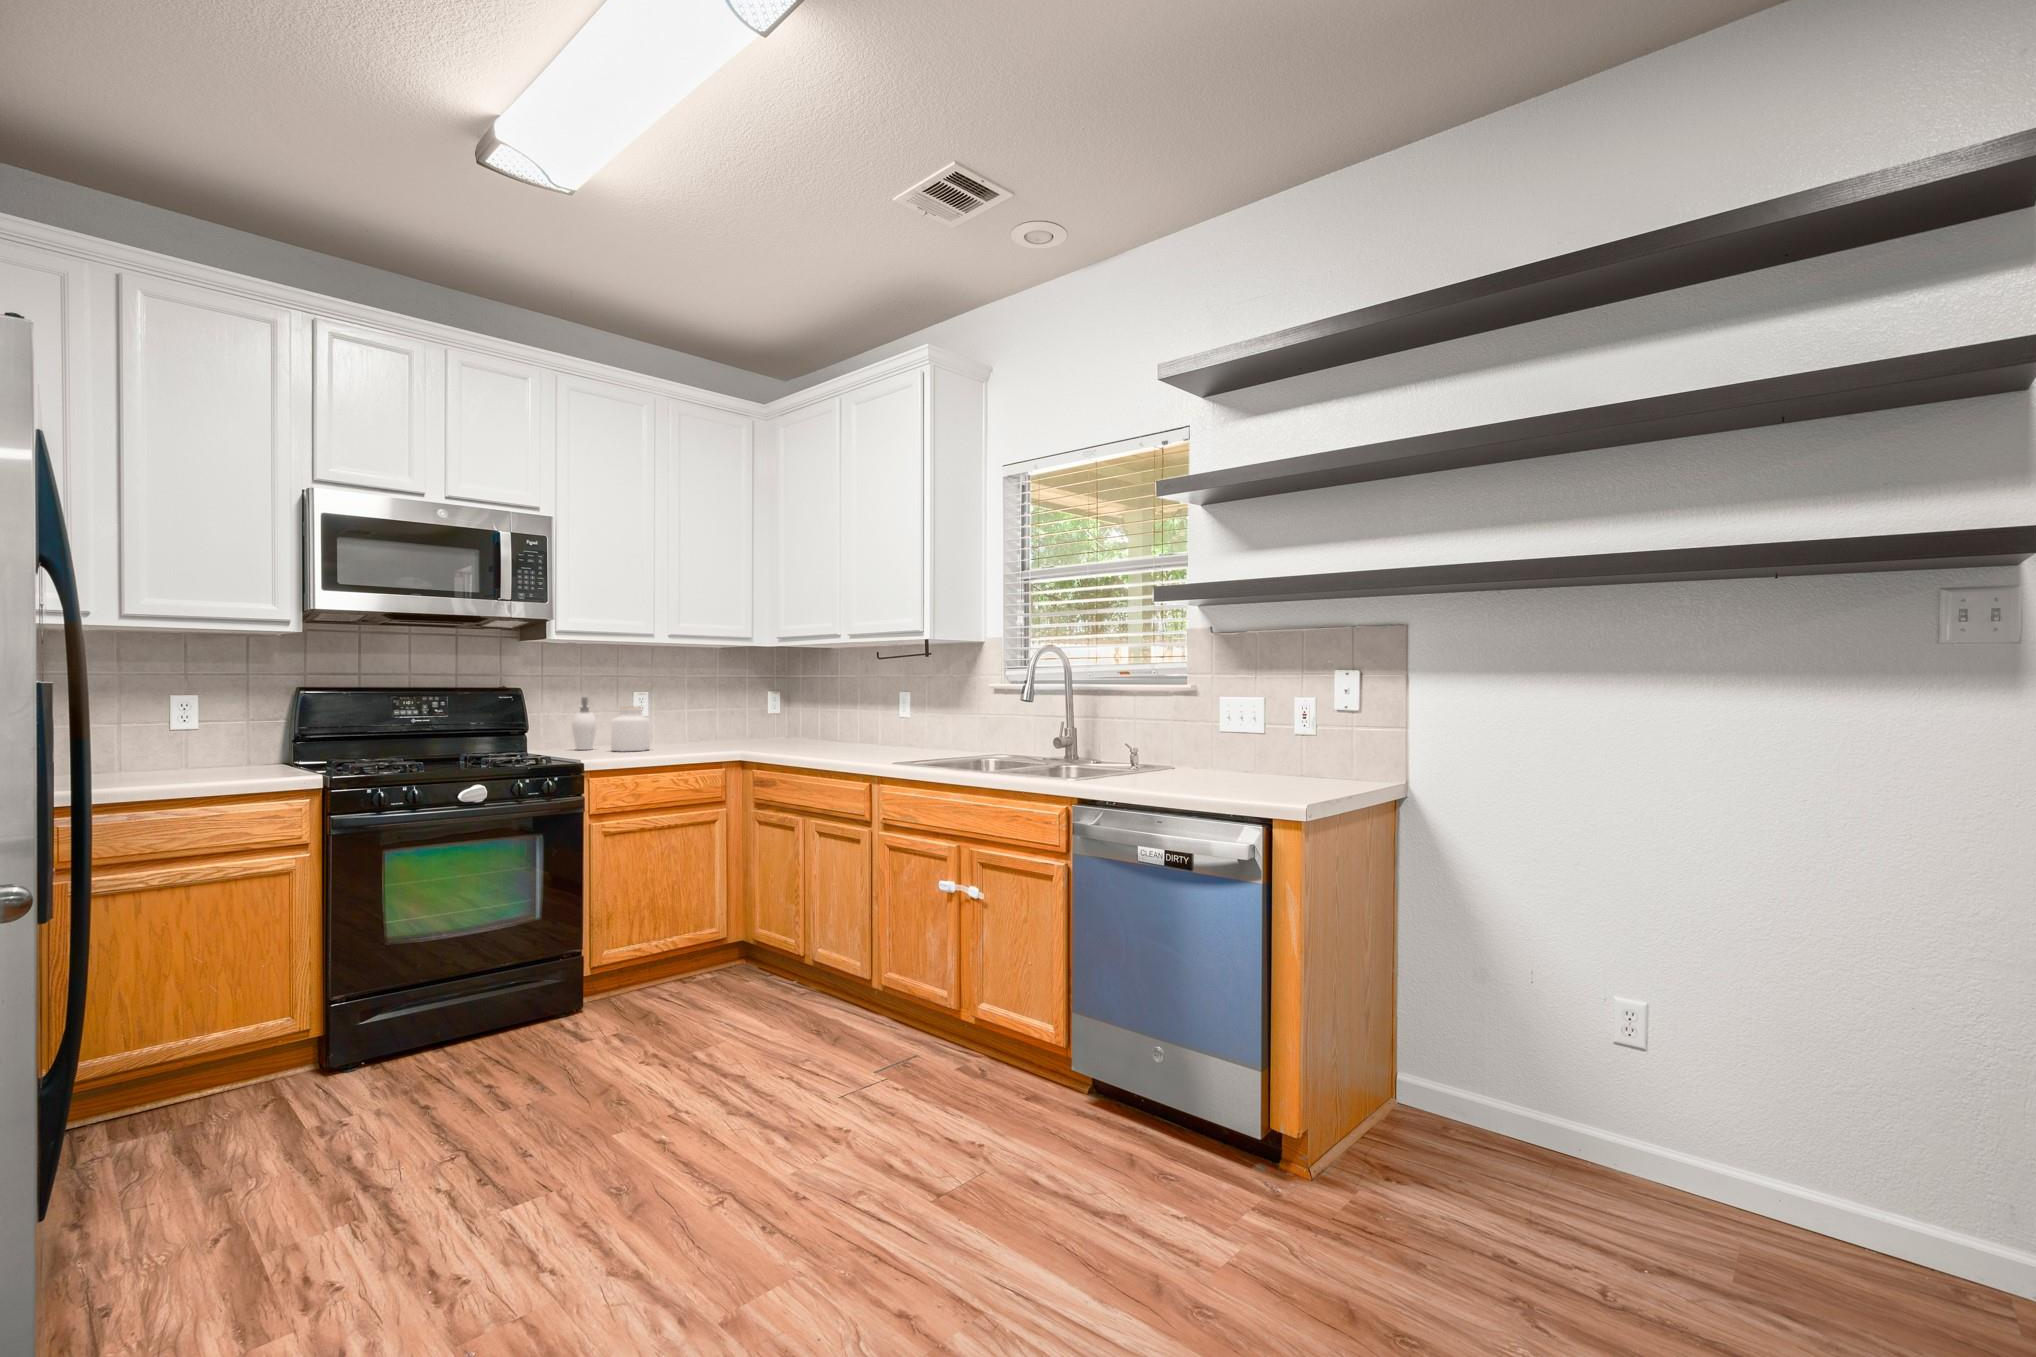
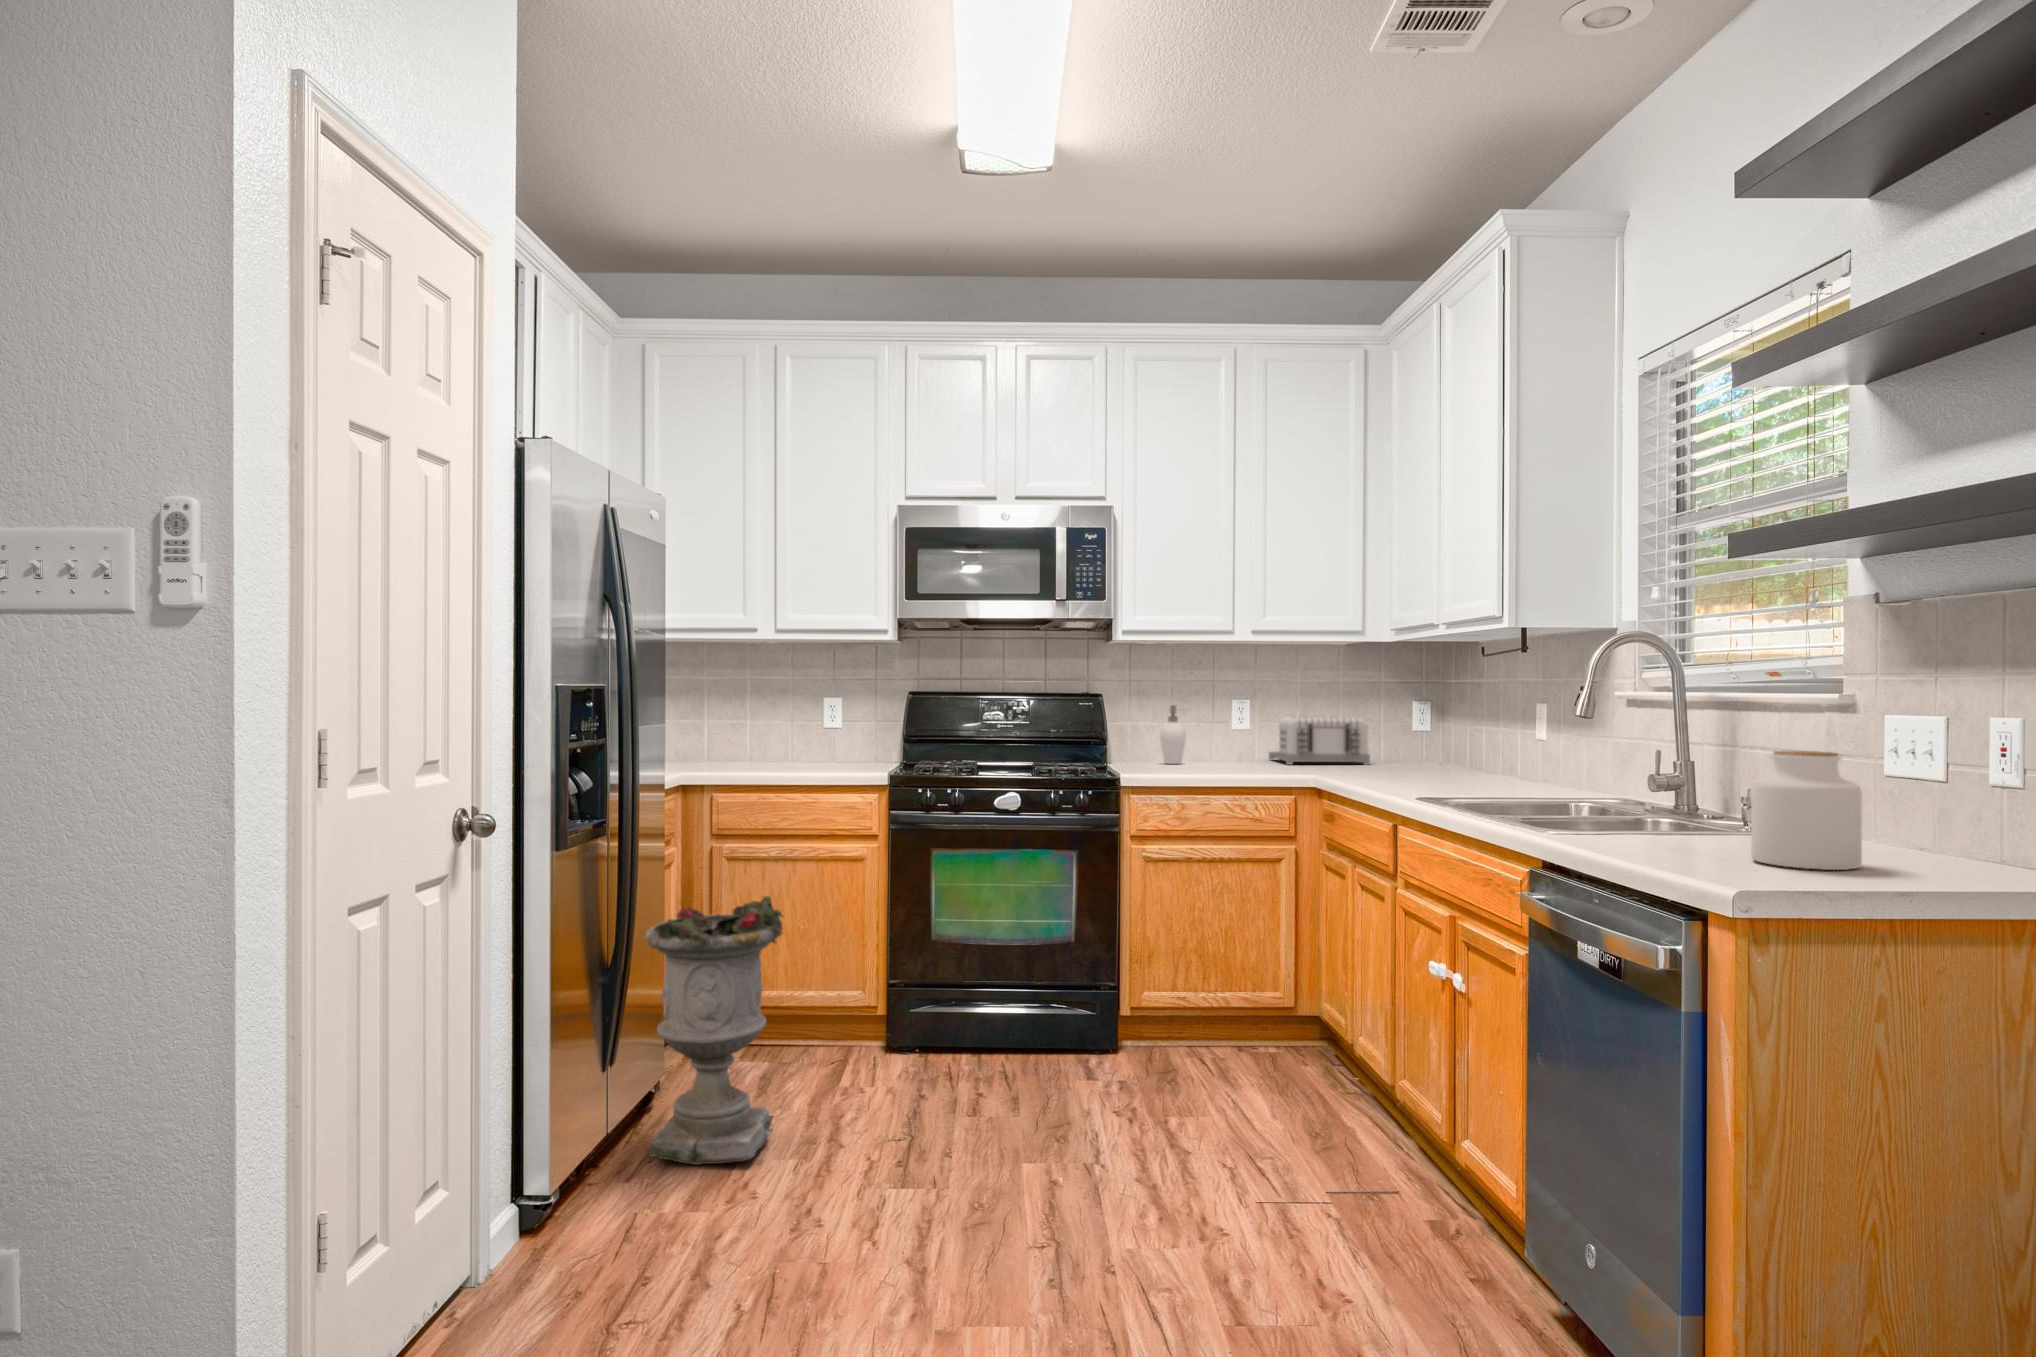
toaster: none [653,704,746,745] -> present [1269,717,1370,765]
jar: present [611,707,650,751] -> present [1751,751,1862,870]
planter: none [102,921,322,1280] -> present [645,896,783,1165]

